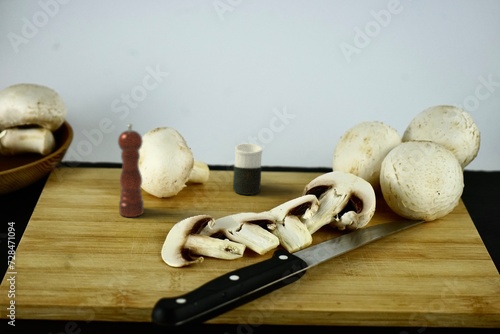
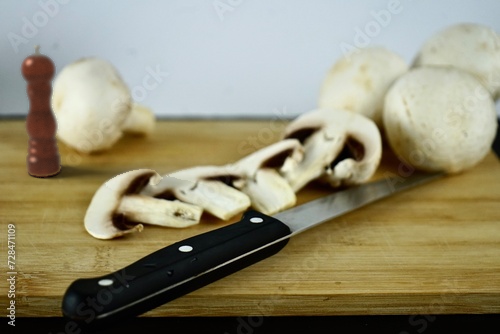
cup: present [233,144,262,195] -> none [185,78,224,146]

